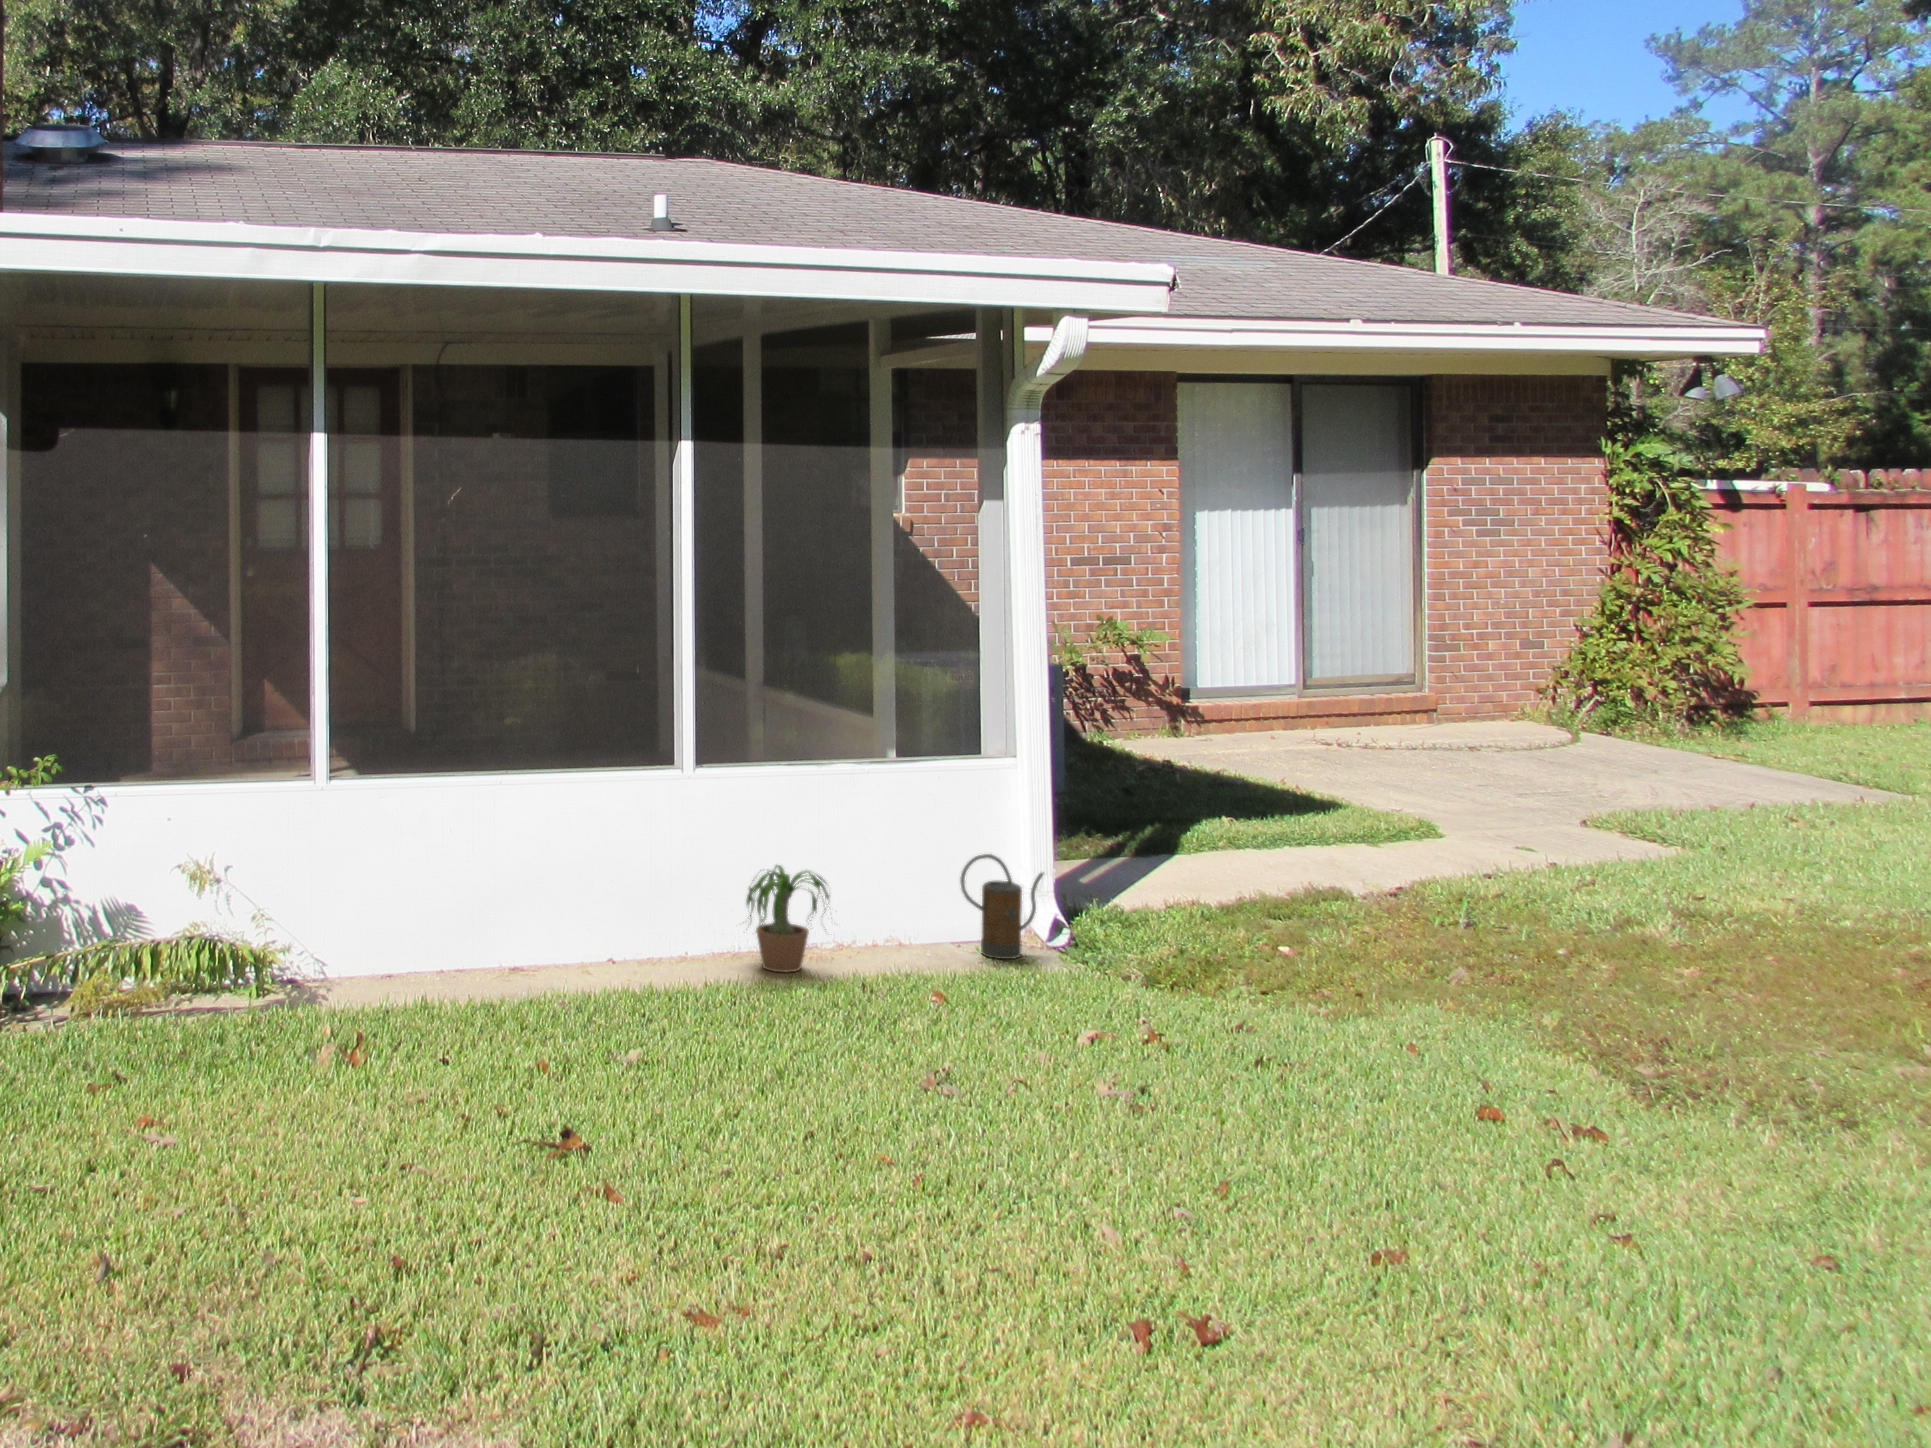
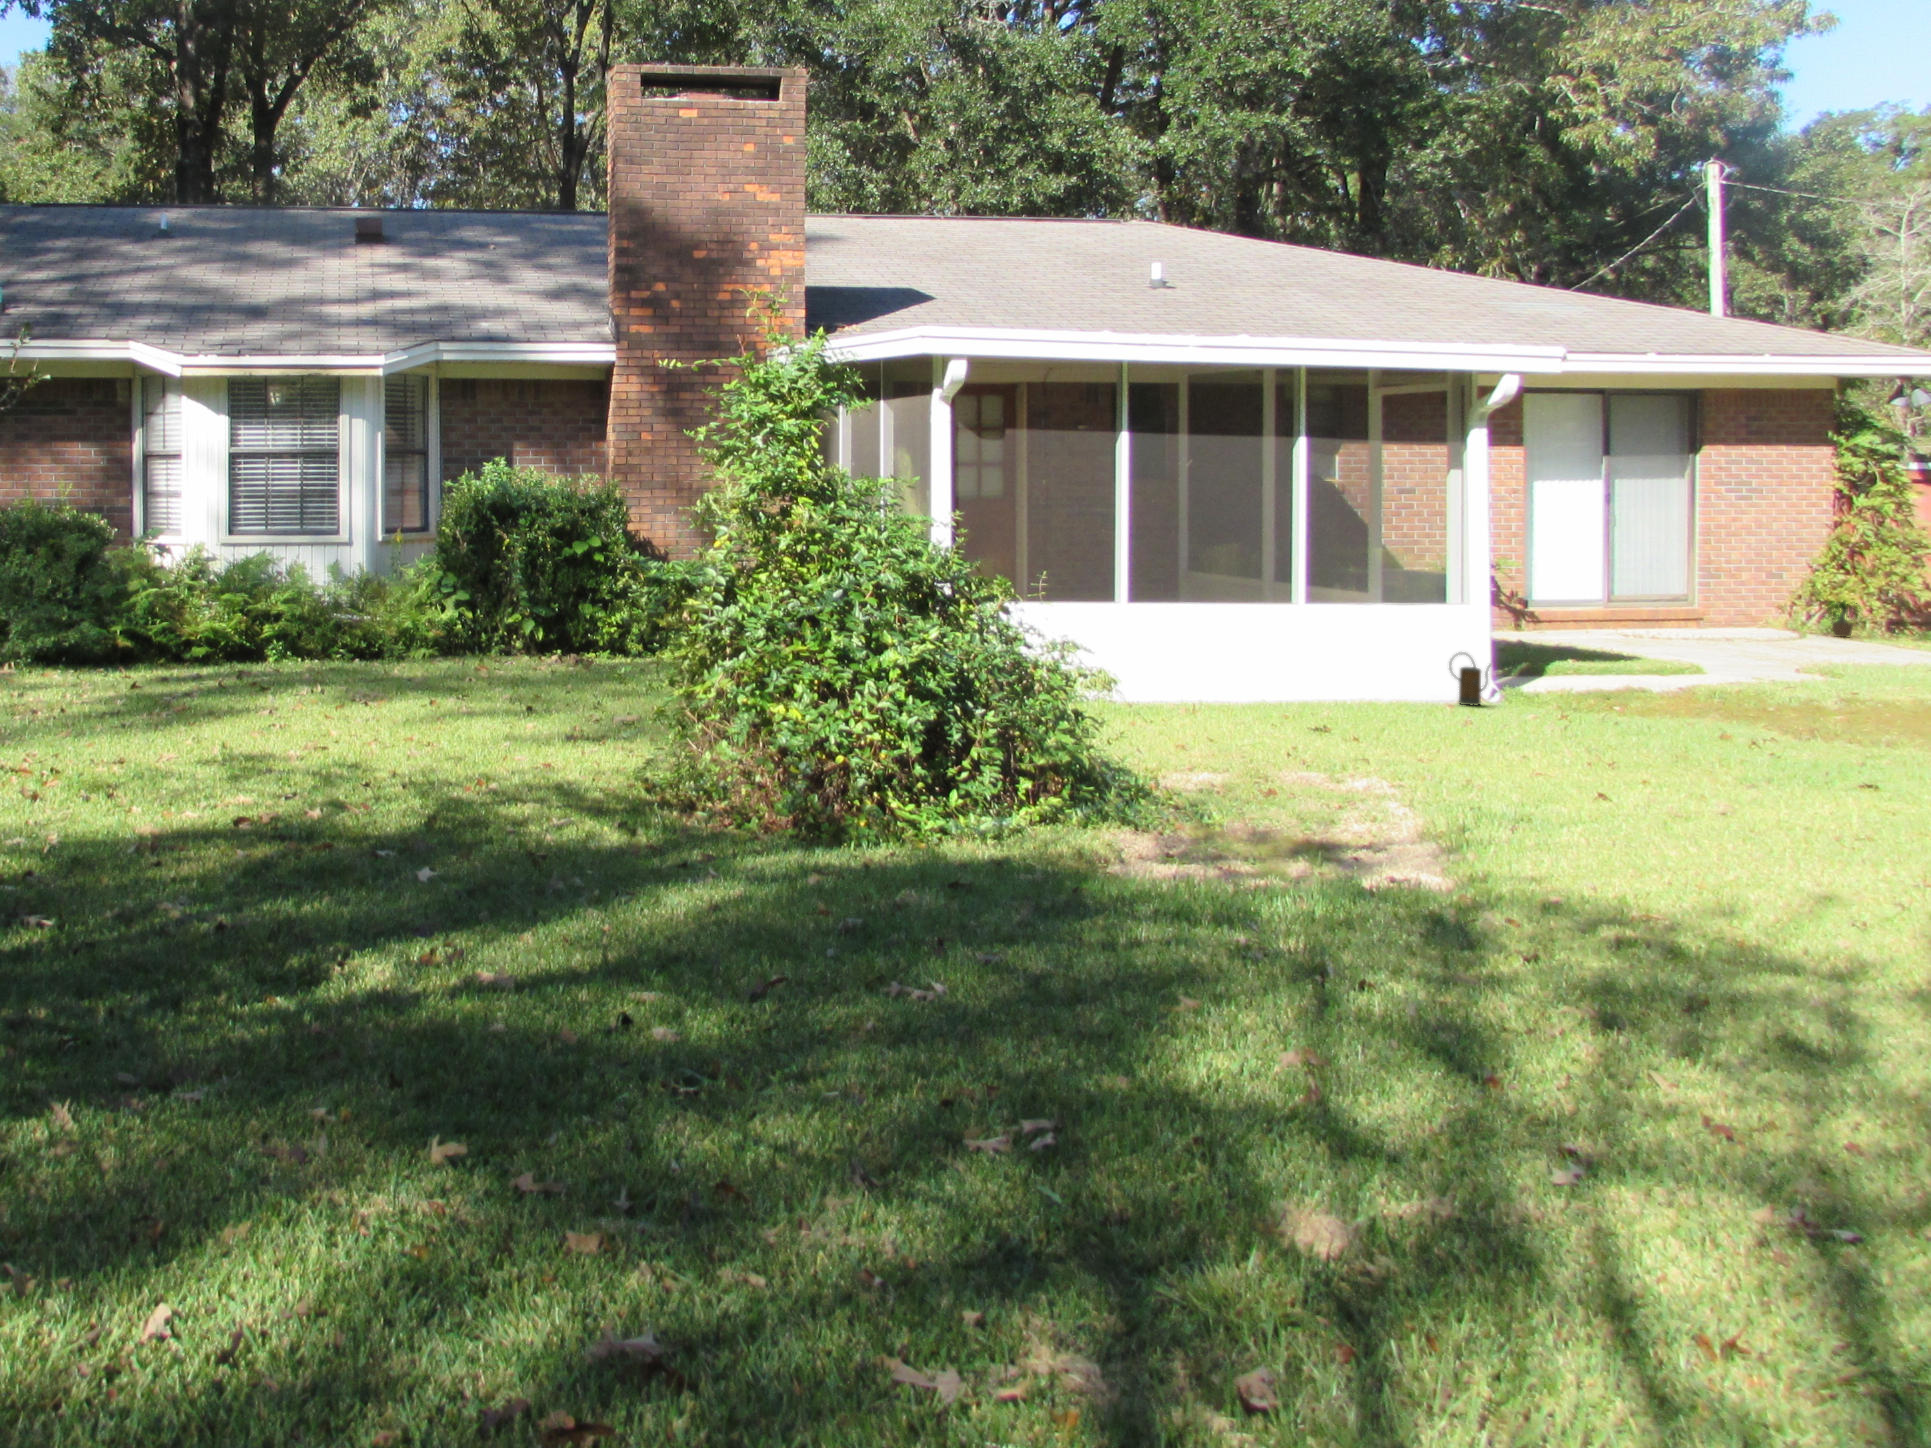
potted plant: present [747,865,829,972] -> present [1827,601,1857,637]

